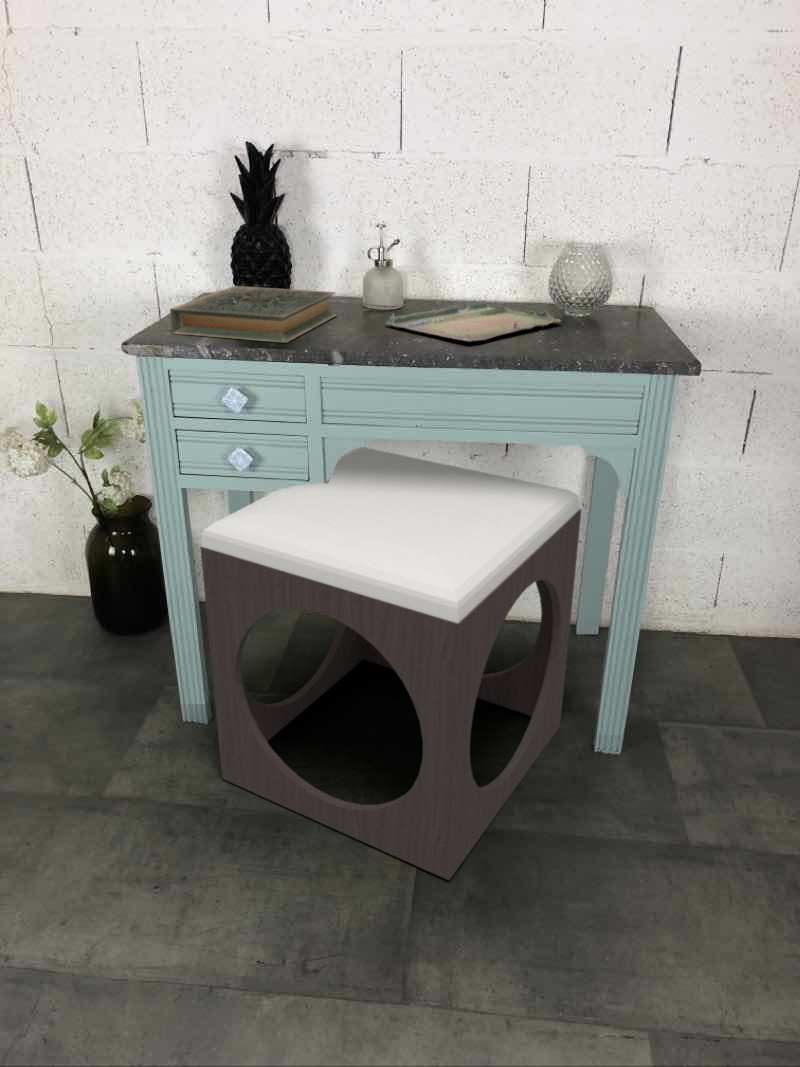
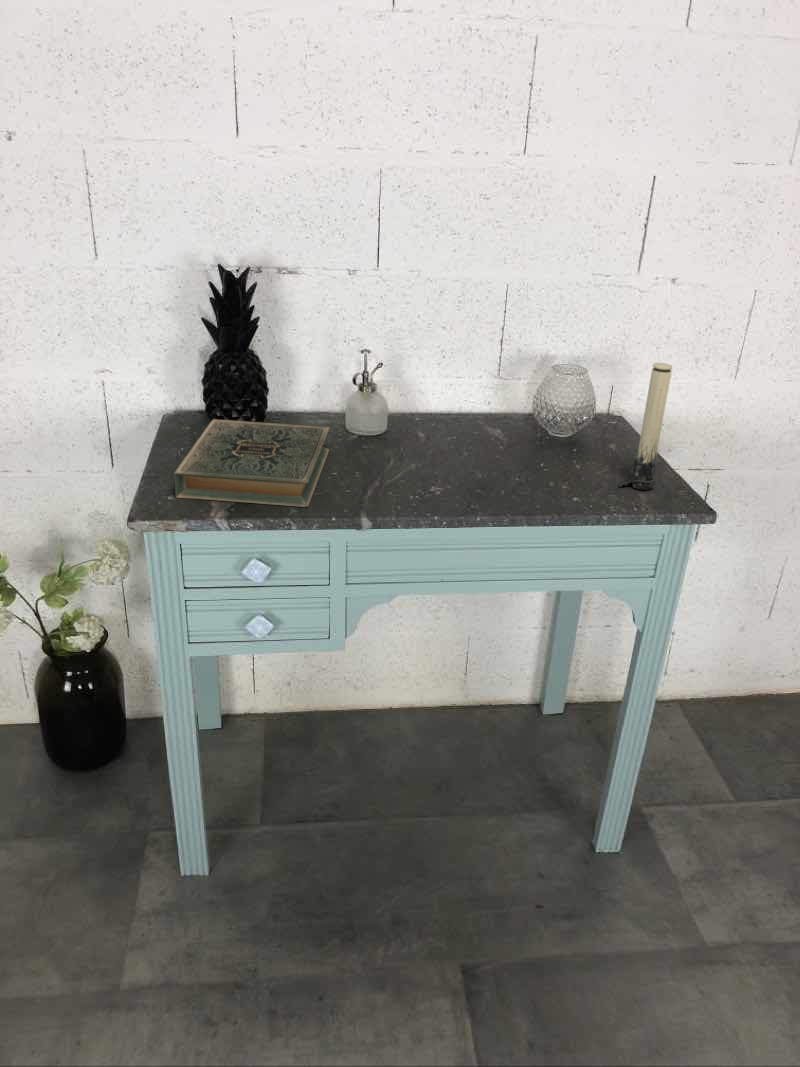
candle: none [608,209,659,347] -> present [618,363,672,490]
tray: present [386,301,561,342] -> none [389,419,557,495]
footstool: present [200,447,581,880] -> none [237,576,589,1028]

